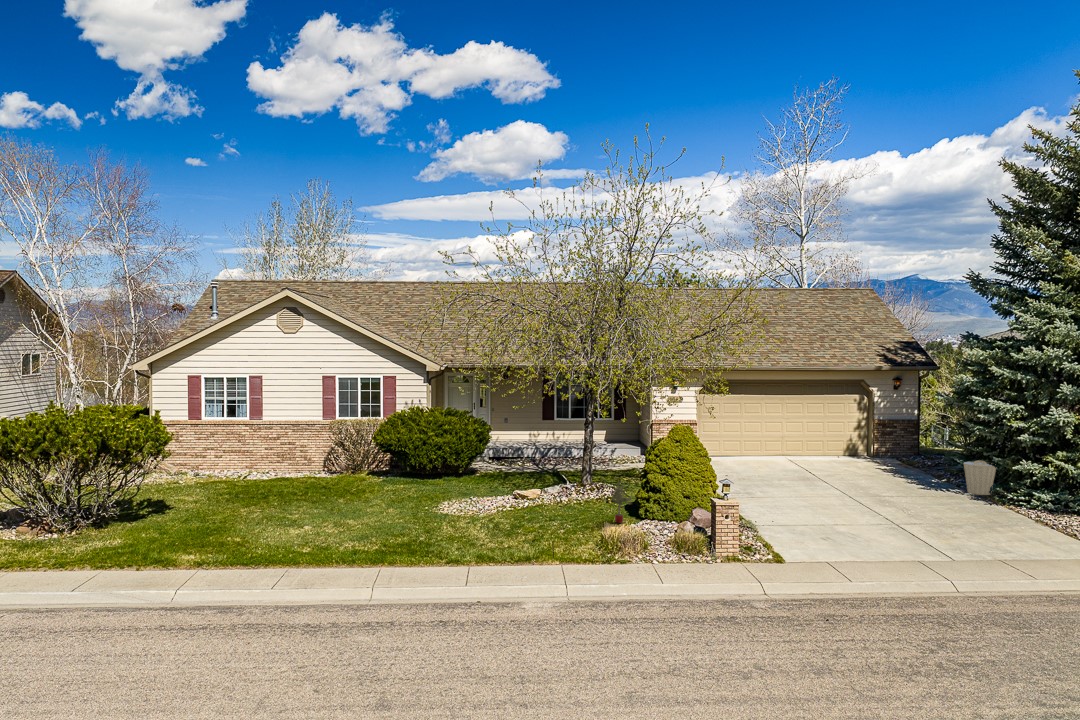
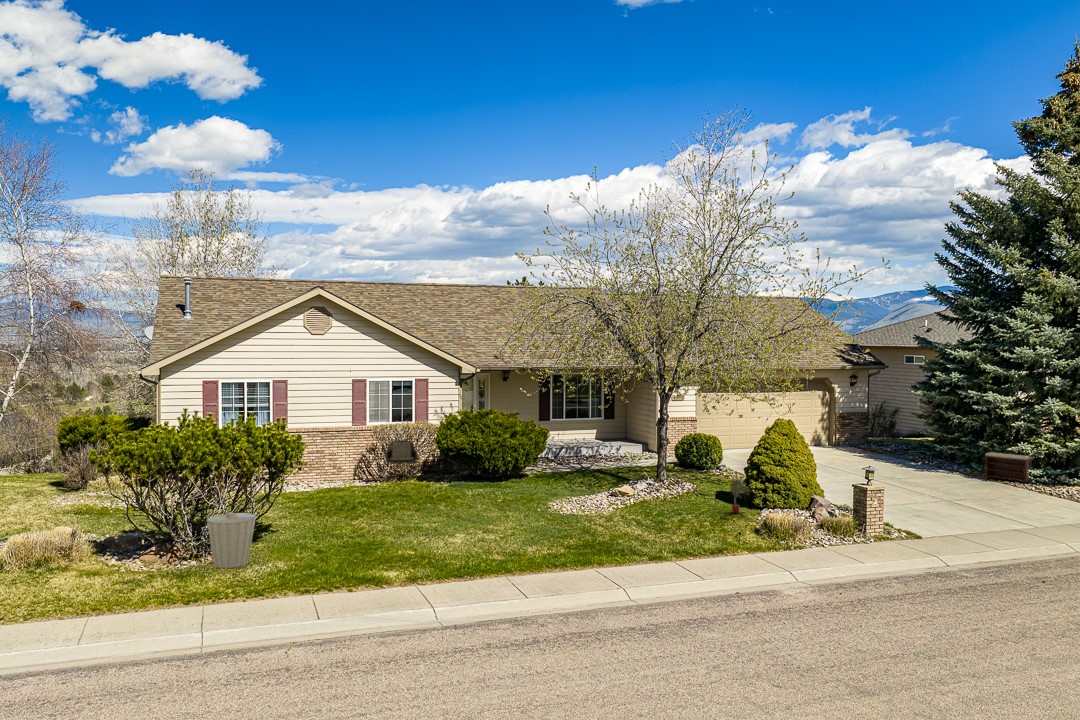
lounge chair: none [336,435,371,473] -> present [385,440,418,479]
trash can: present [964,460,996,495] -> present [207,512,256,568]
bench: none [992,471,1048,509] -> present [985,452,1033,483]

